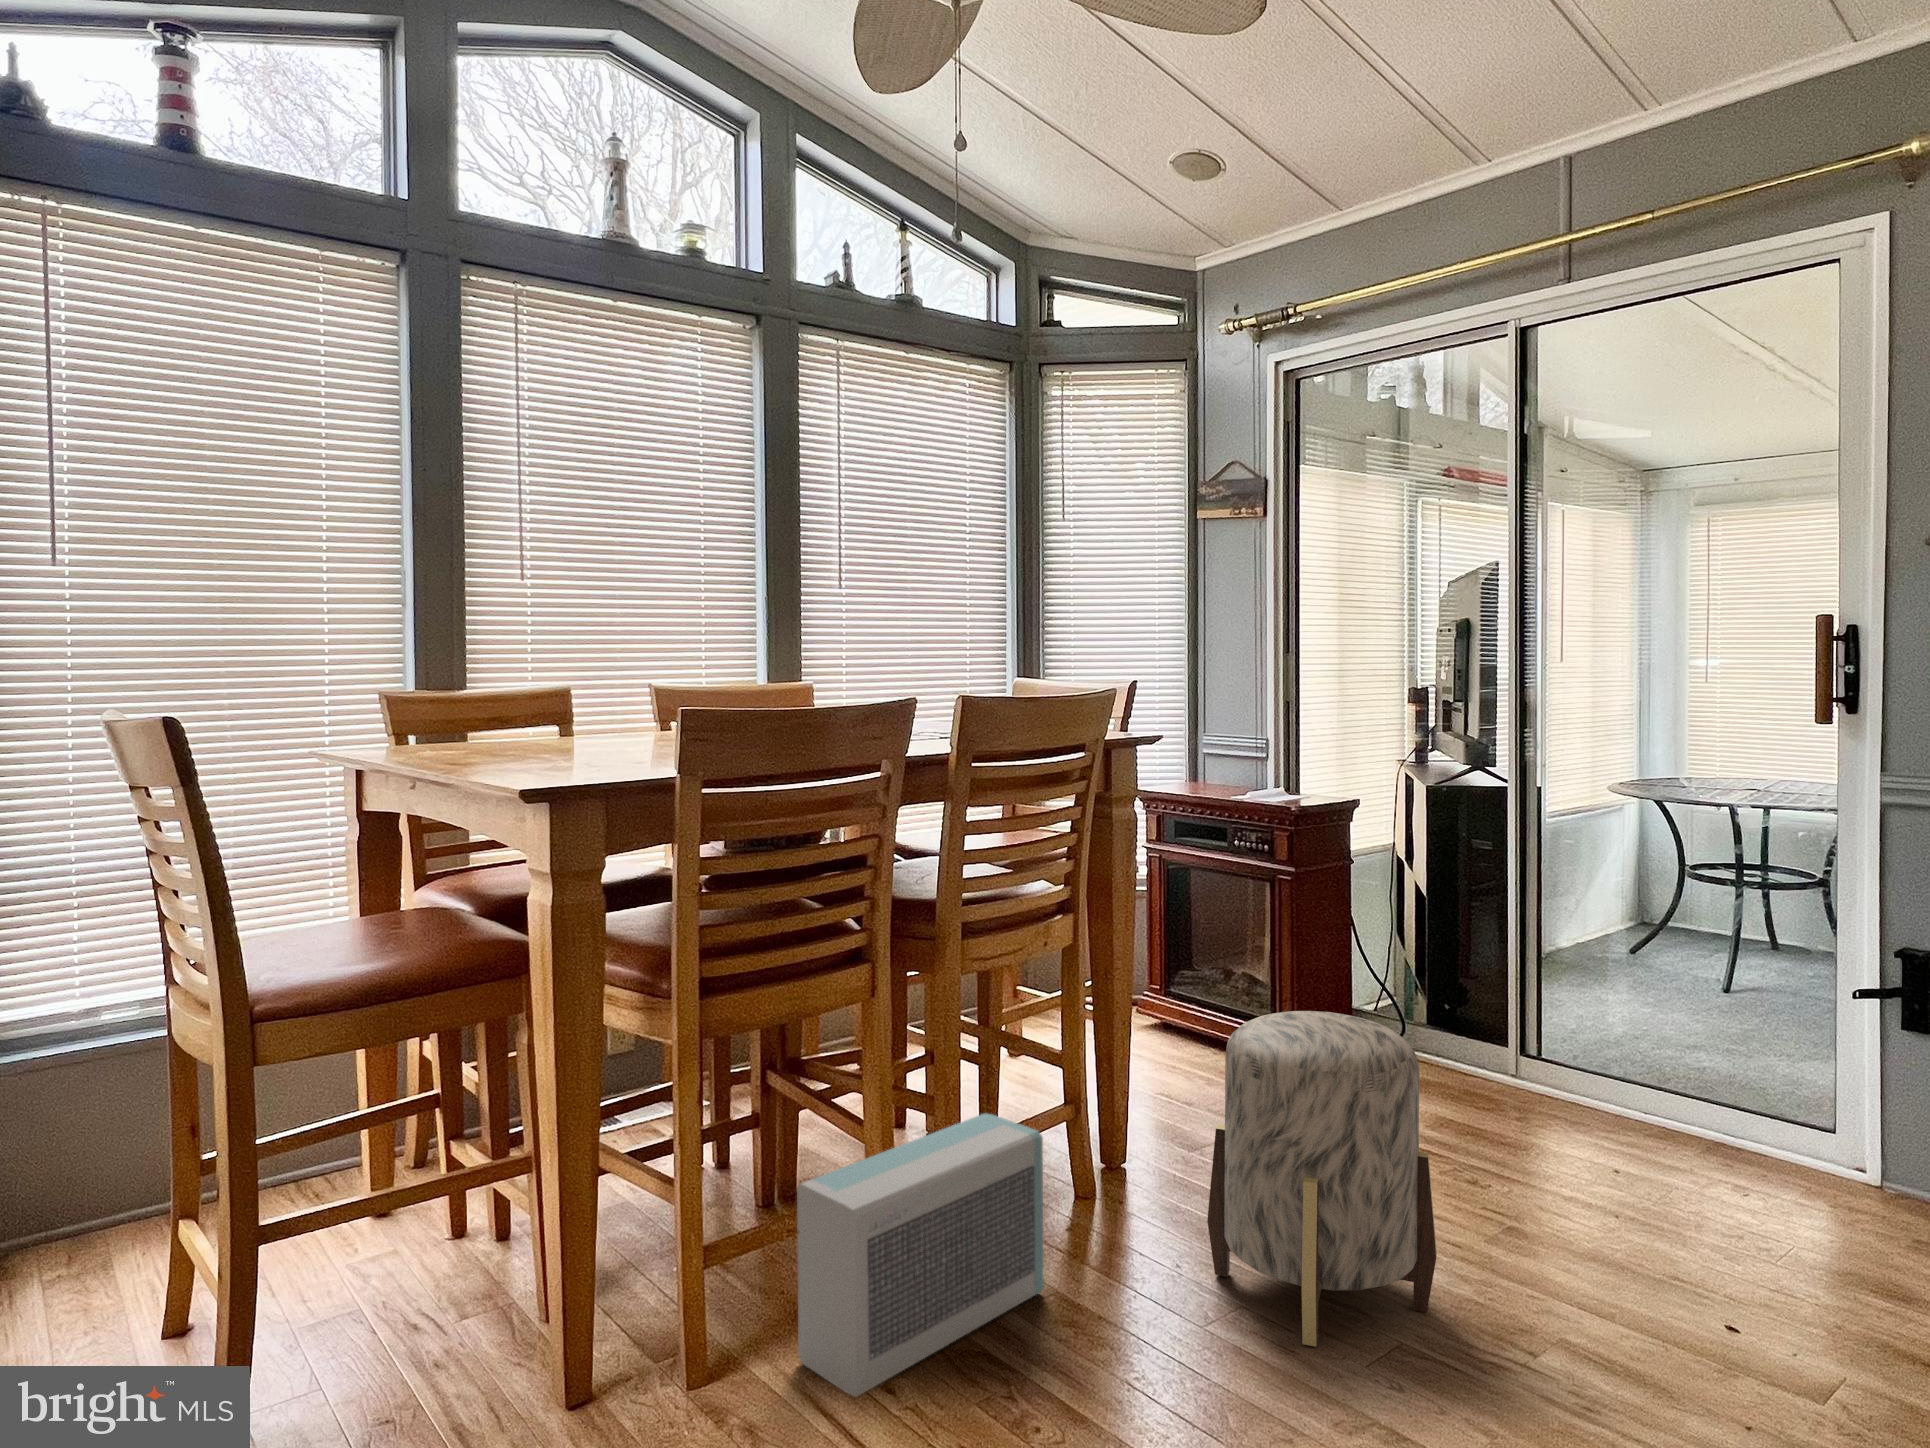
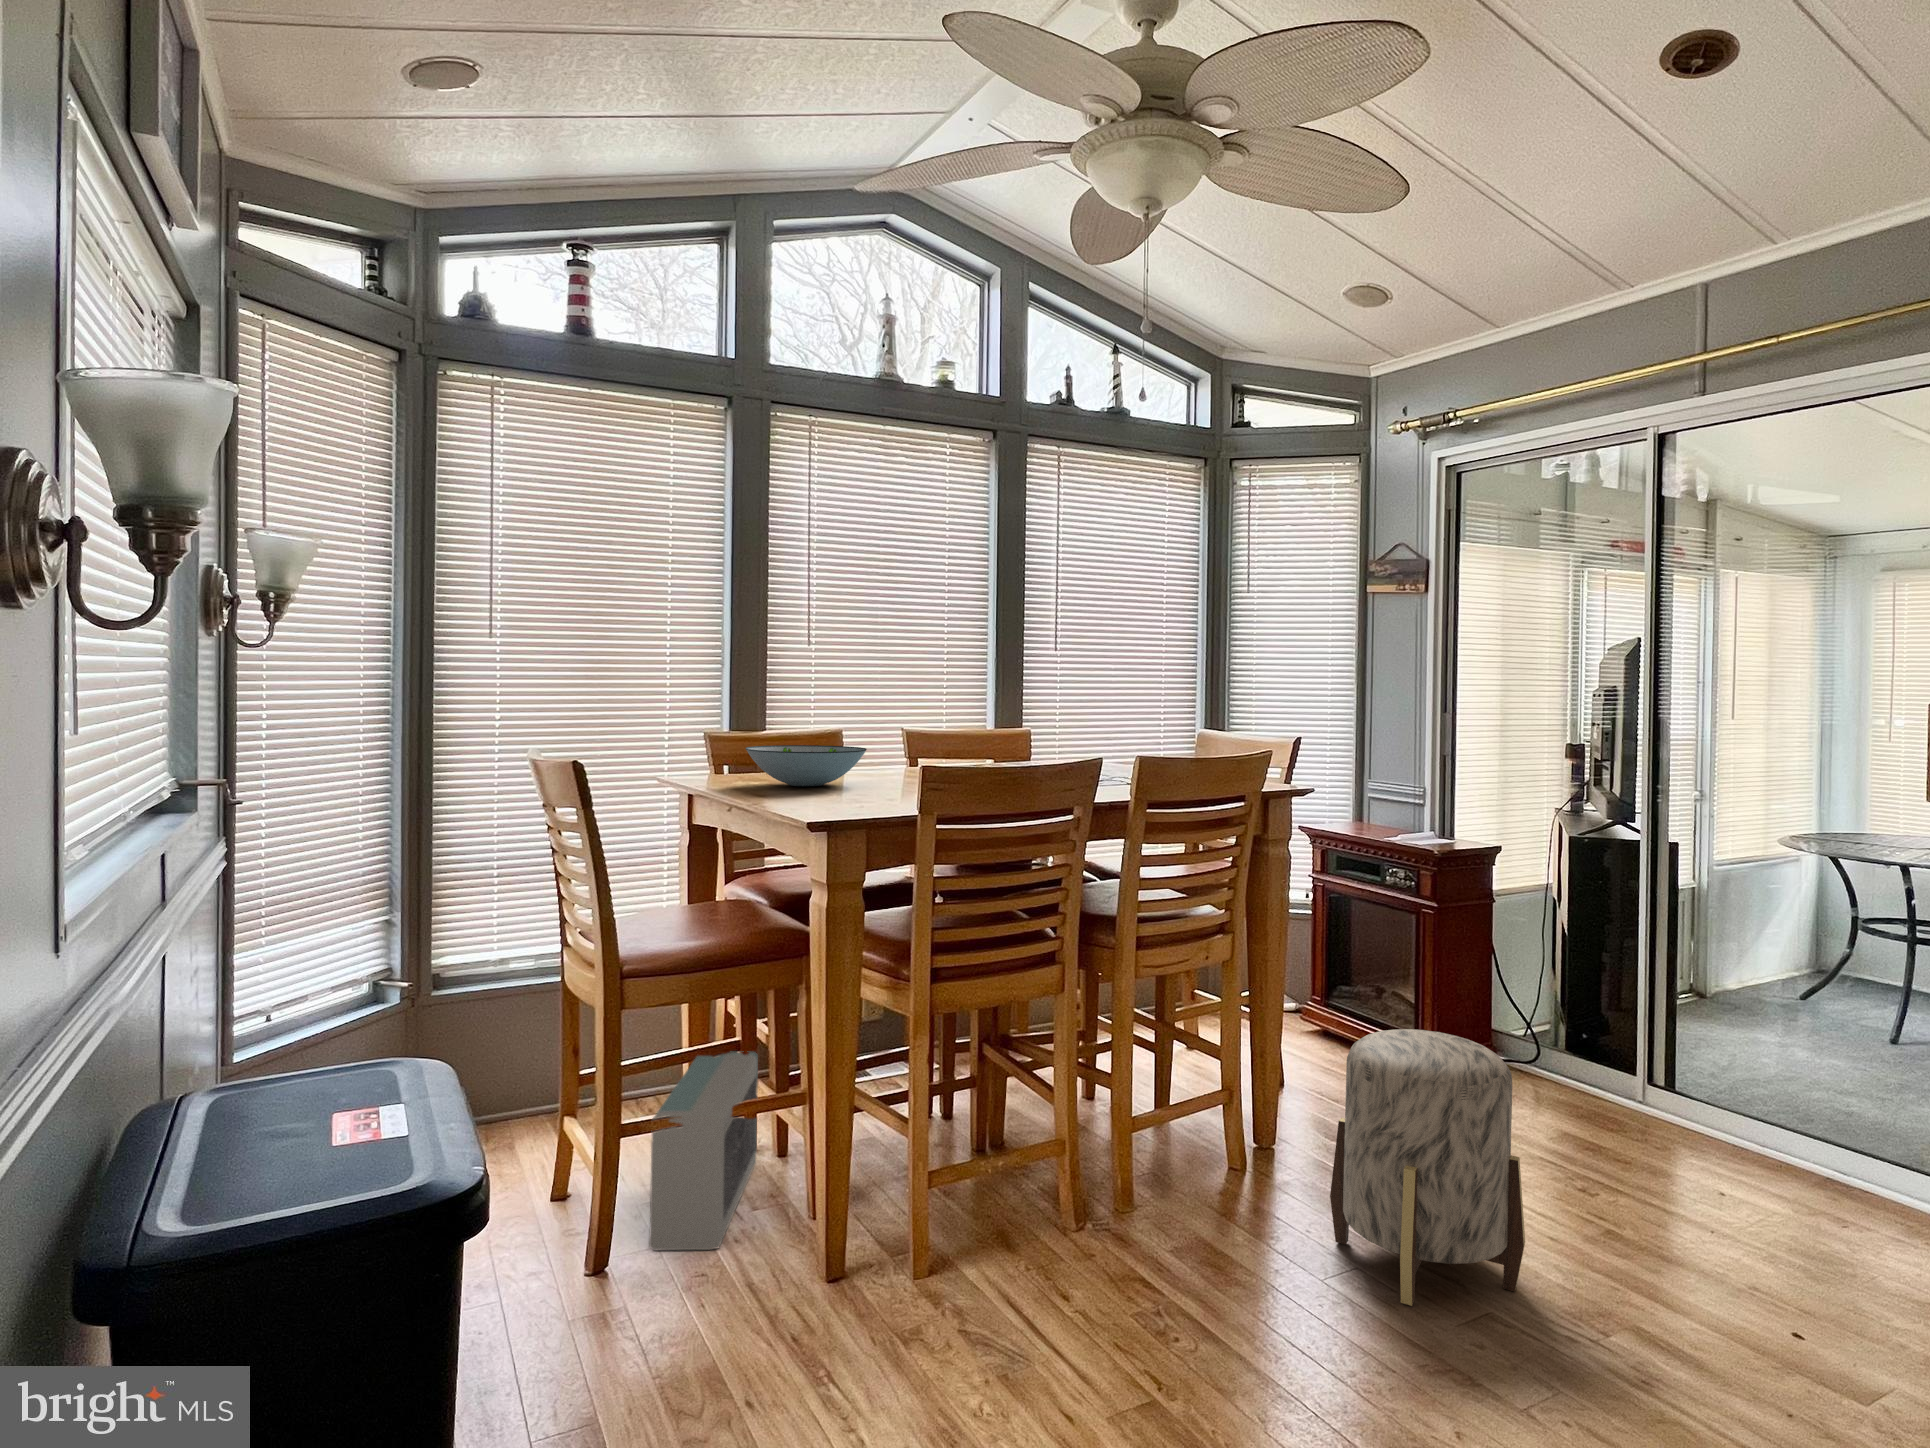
decorative bowl: none [432,700,604,752] -> present [746,745,867,786]
air purifier: present [797,1113,1044,1397] -> present [649,1051,758,1250]

